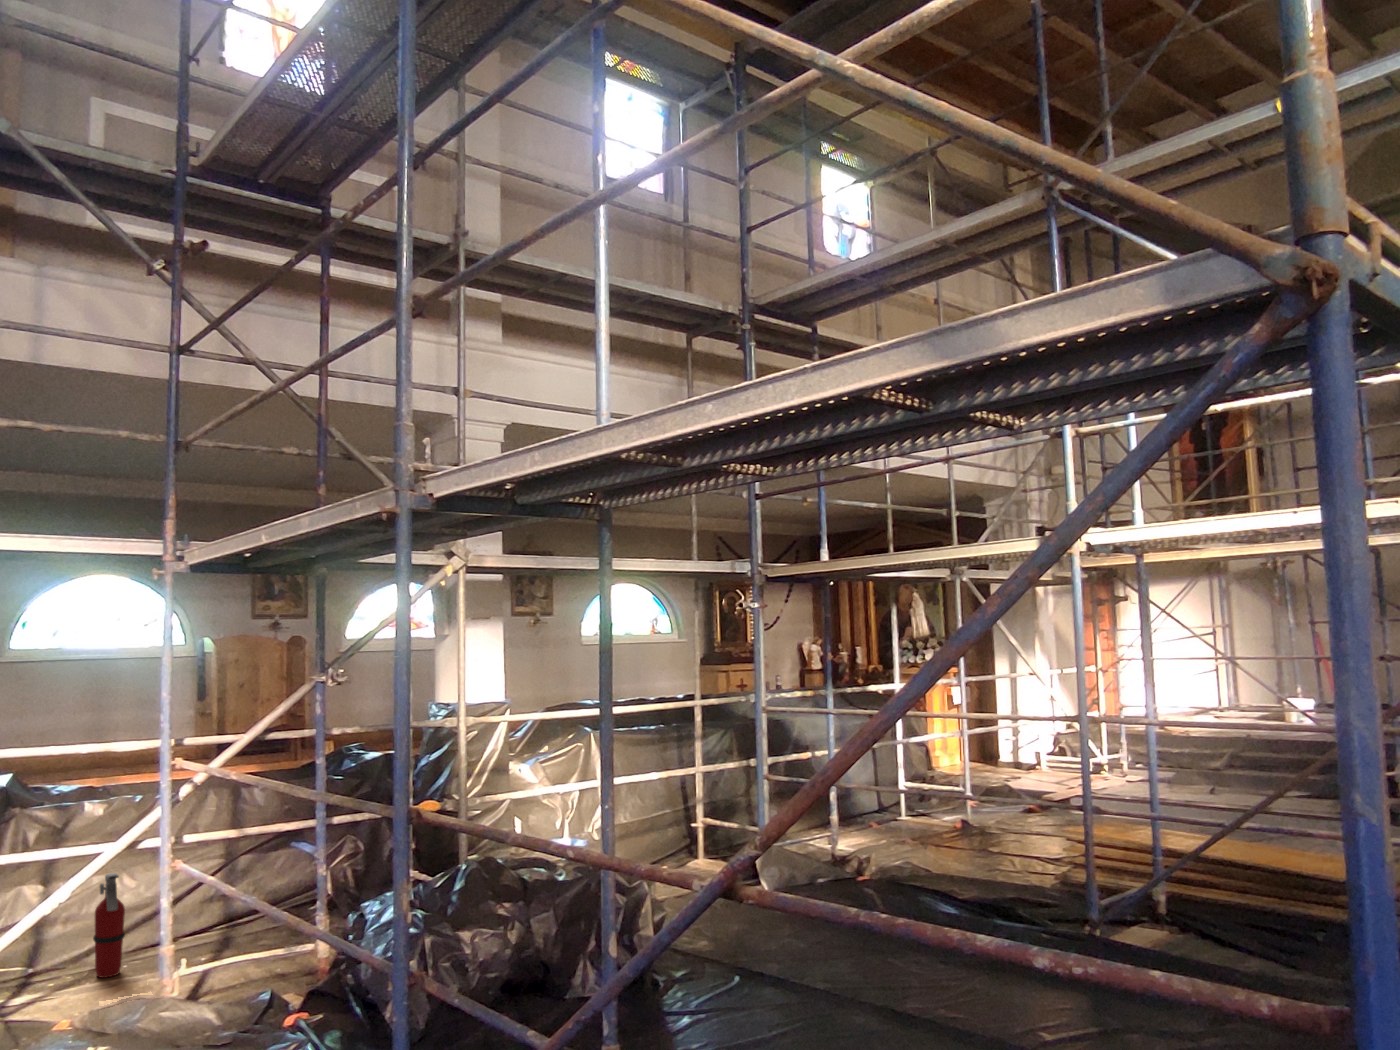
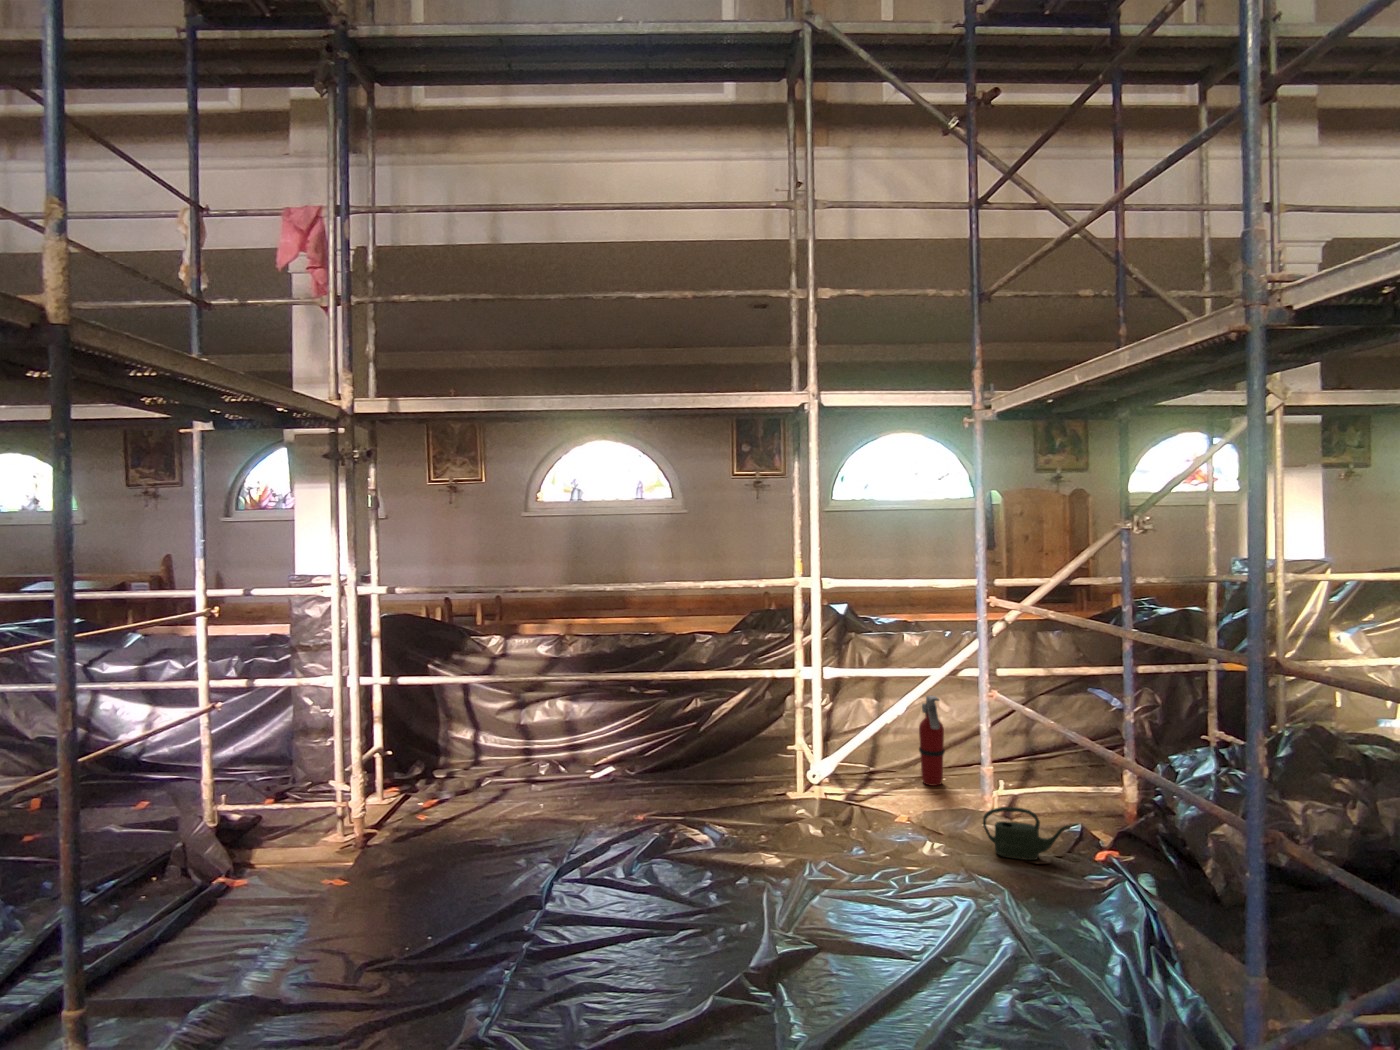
watering can: none [147,974,235,1028] -> present [983,807,1070,860]

